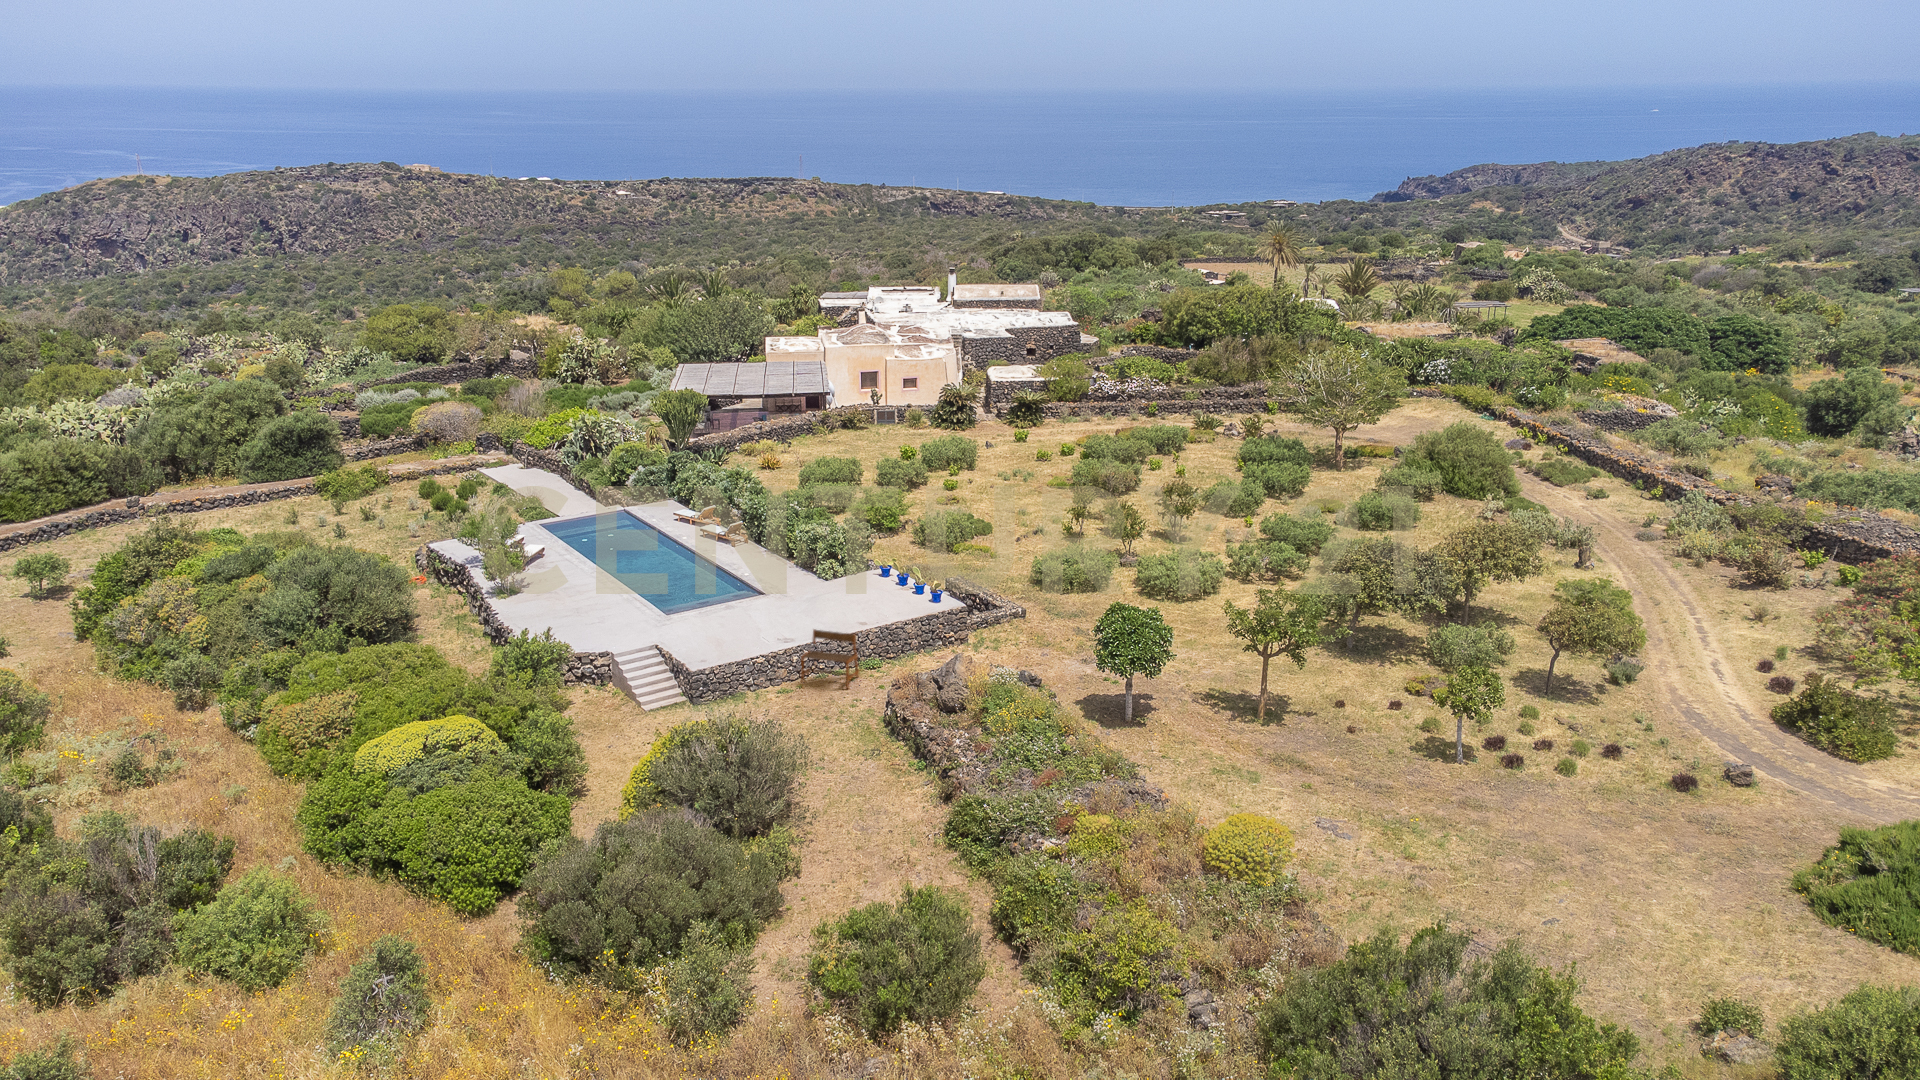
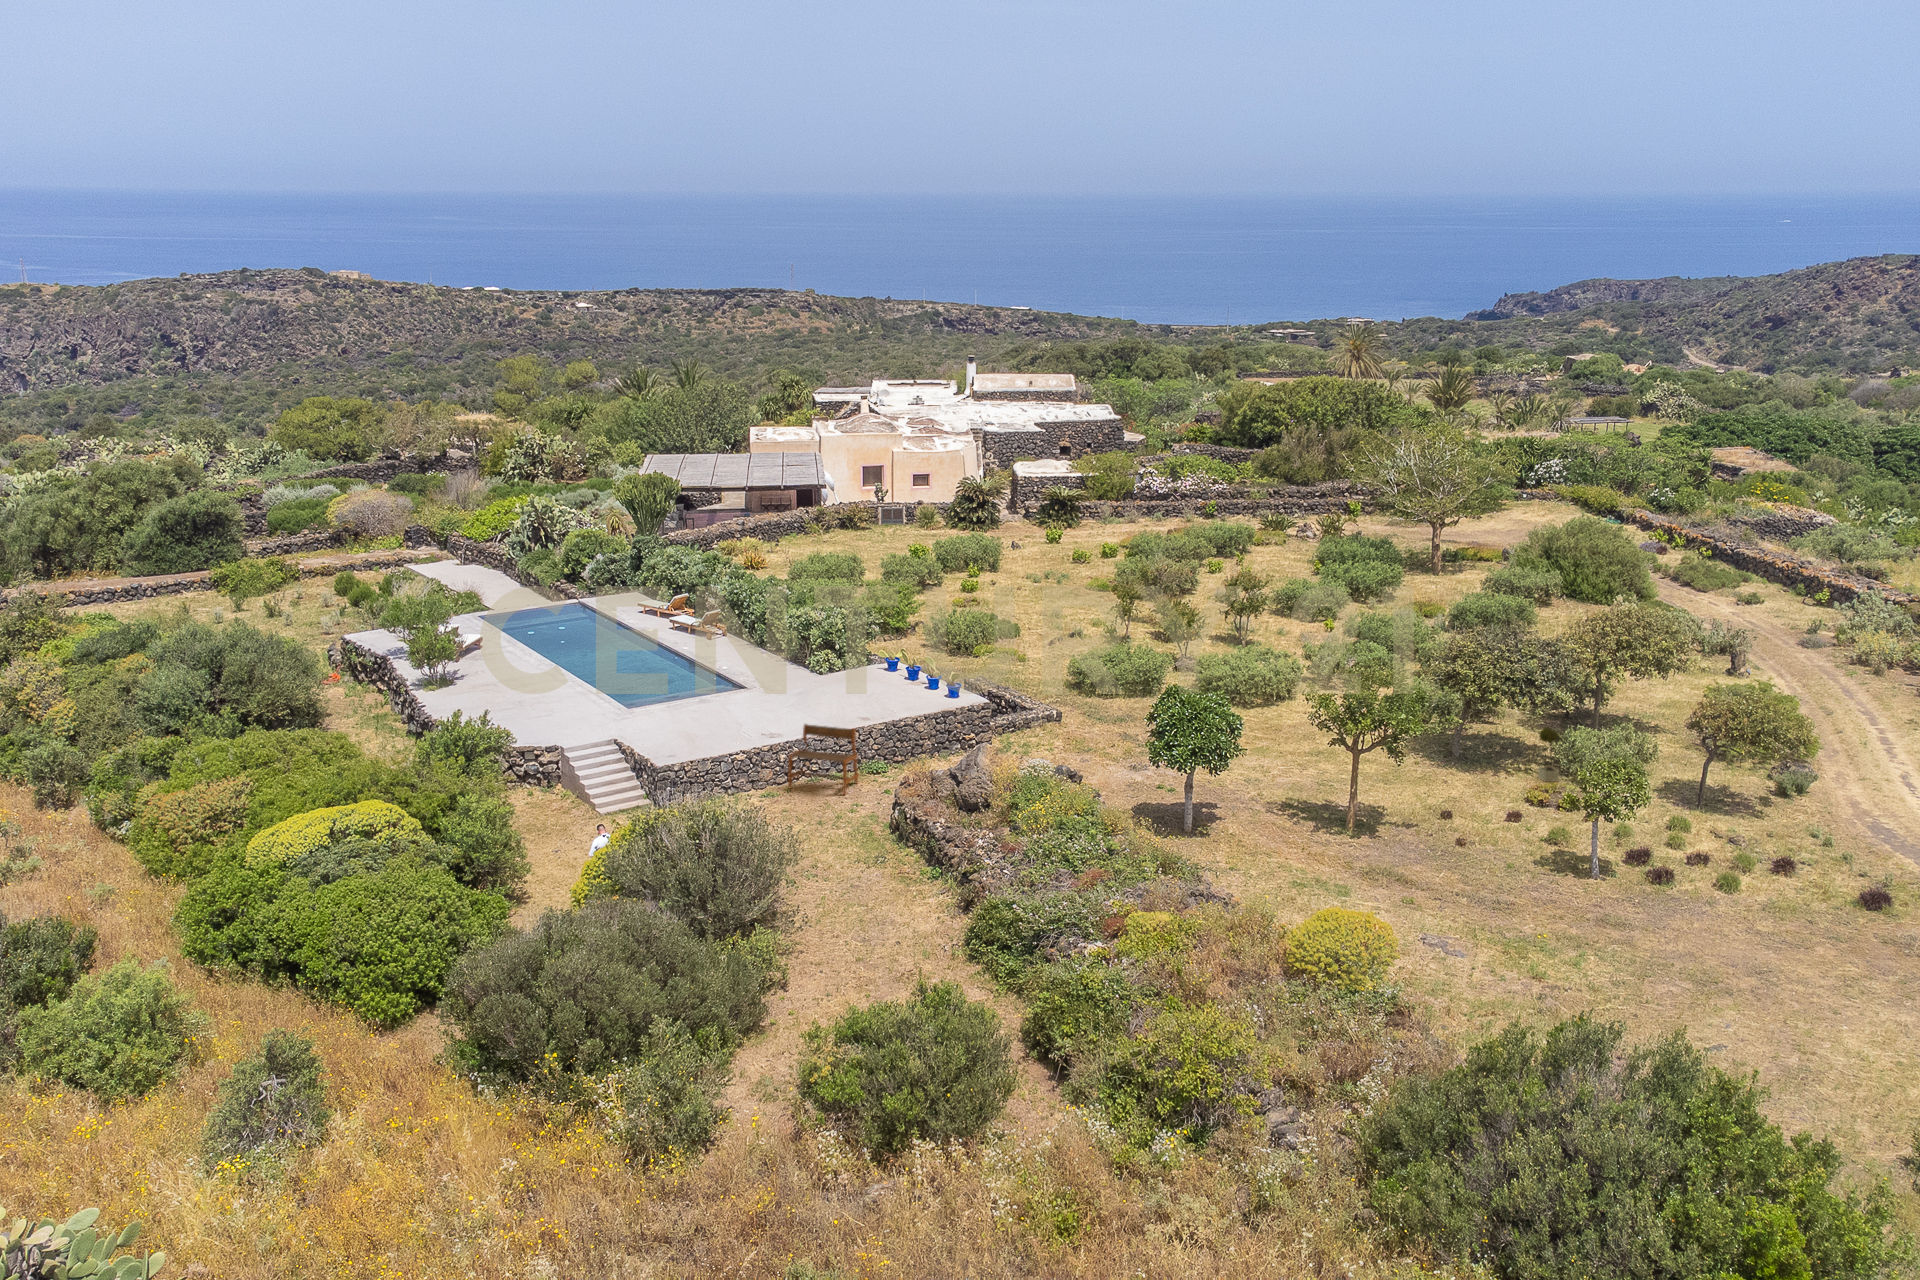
potted tree: none [1416,626,1437,671] -> present [1538,727,1561,782]

